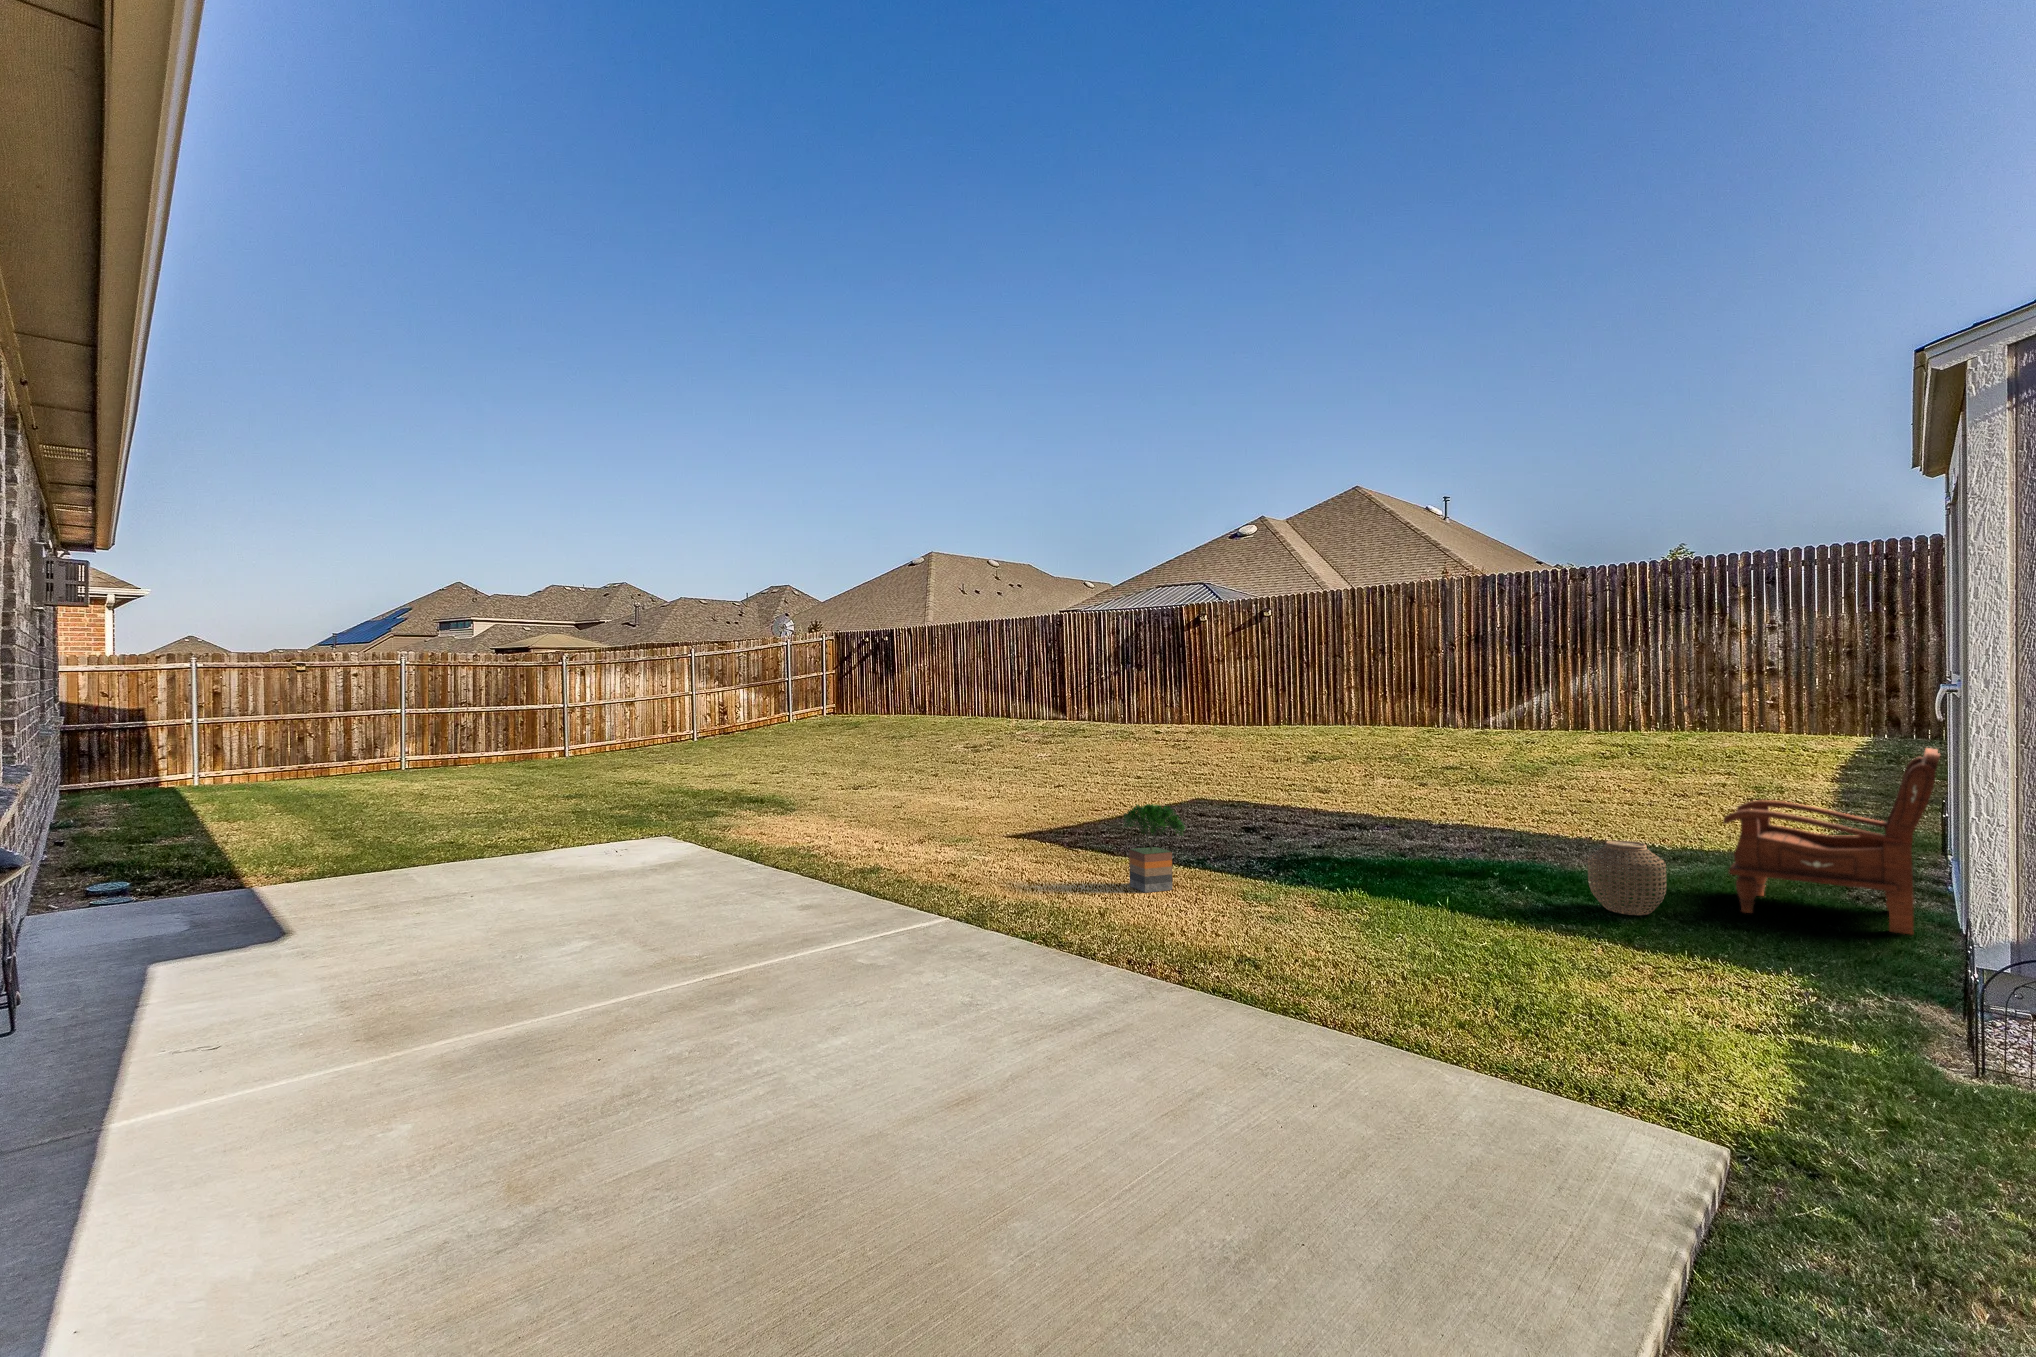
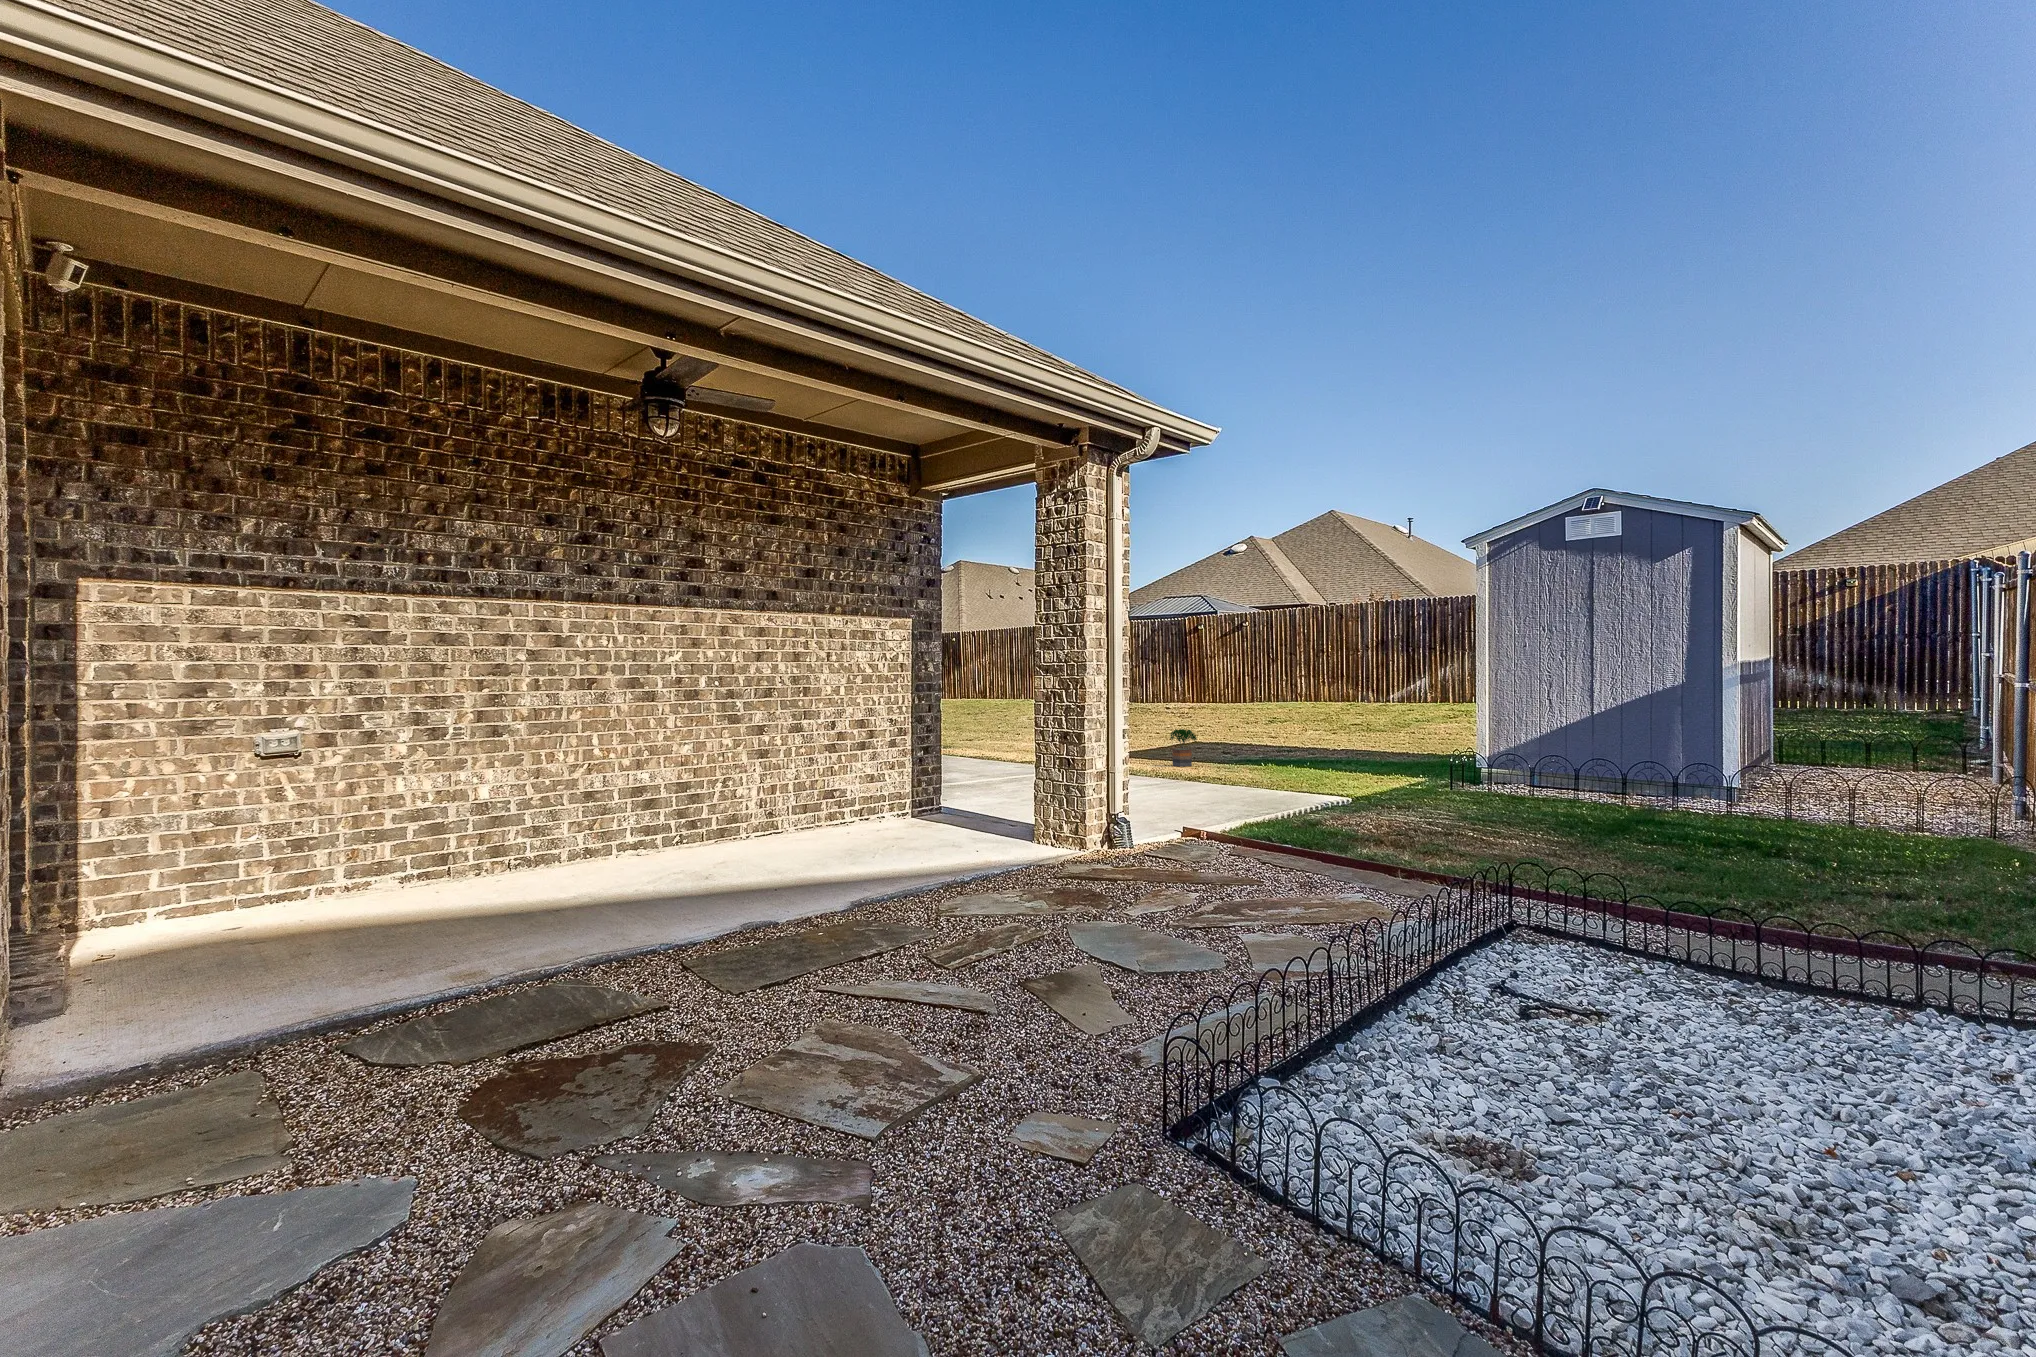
armchair: present [1723,748,1940,934] -> none [1417,701,1497,771]
woven basket: present [1588,841,1666,915] -> none [1364,740,1392,769]

